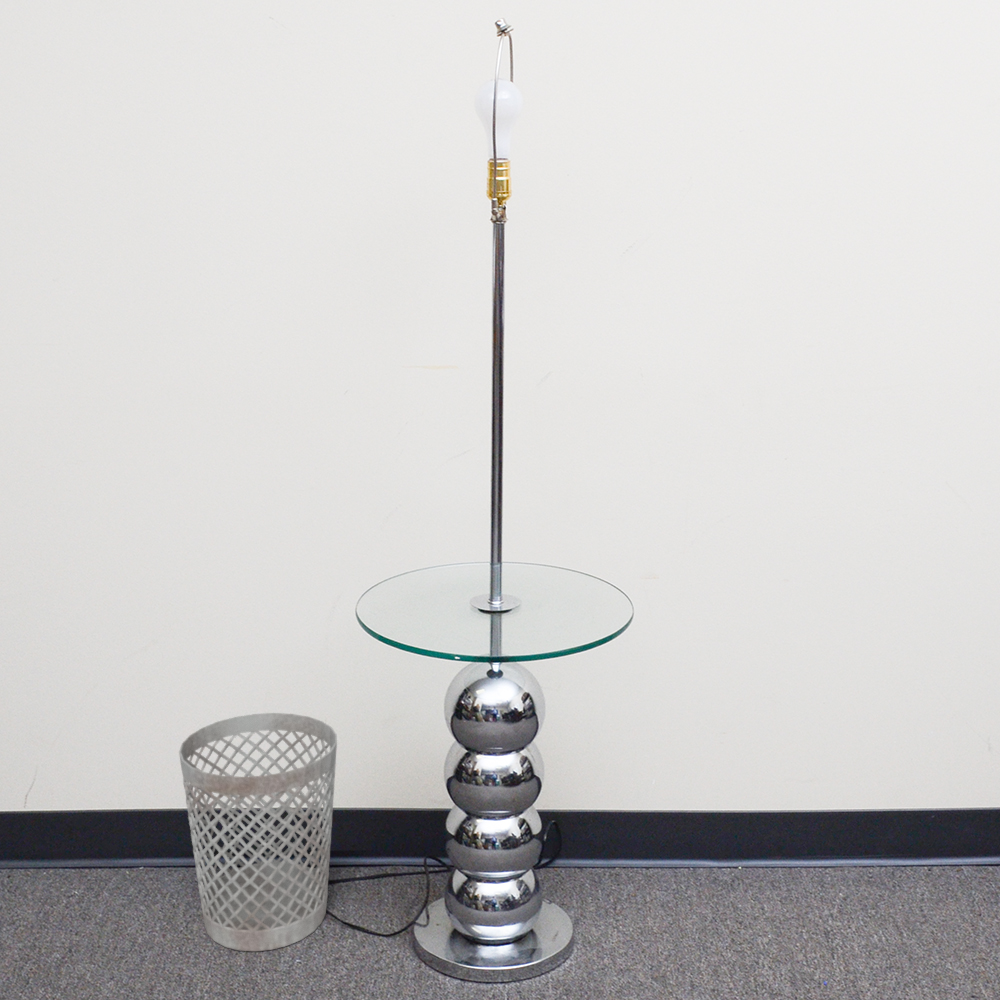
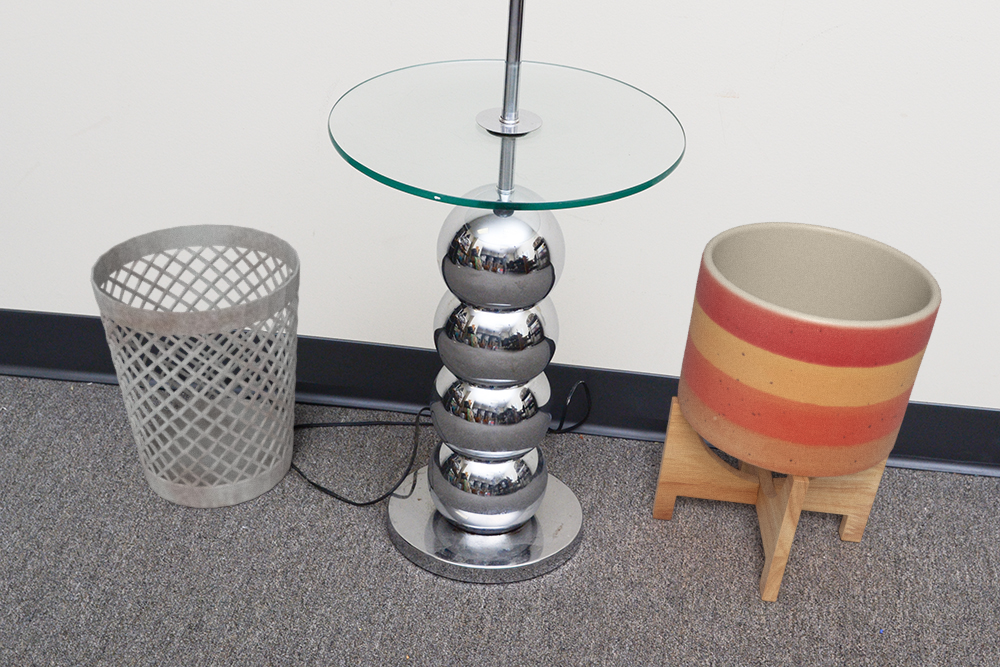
planter: none [627,672,808,972] -> present [653,222,942,602]

